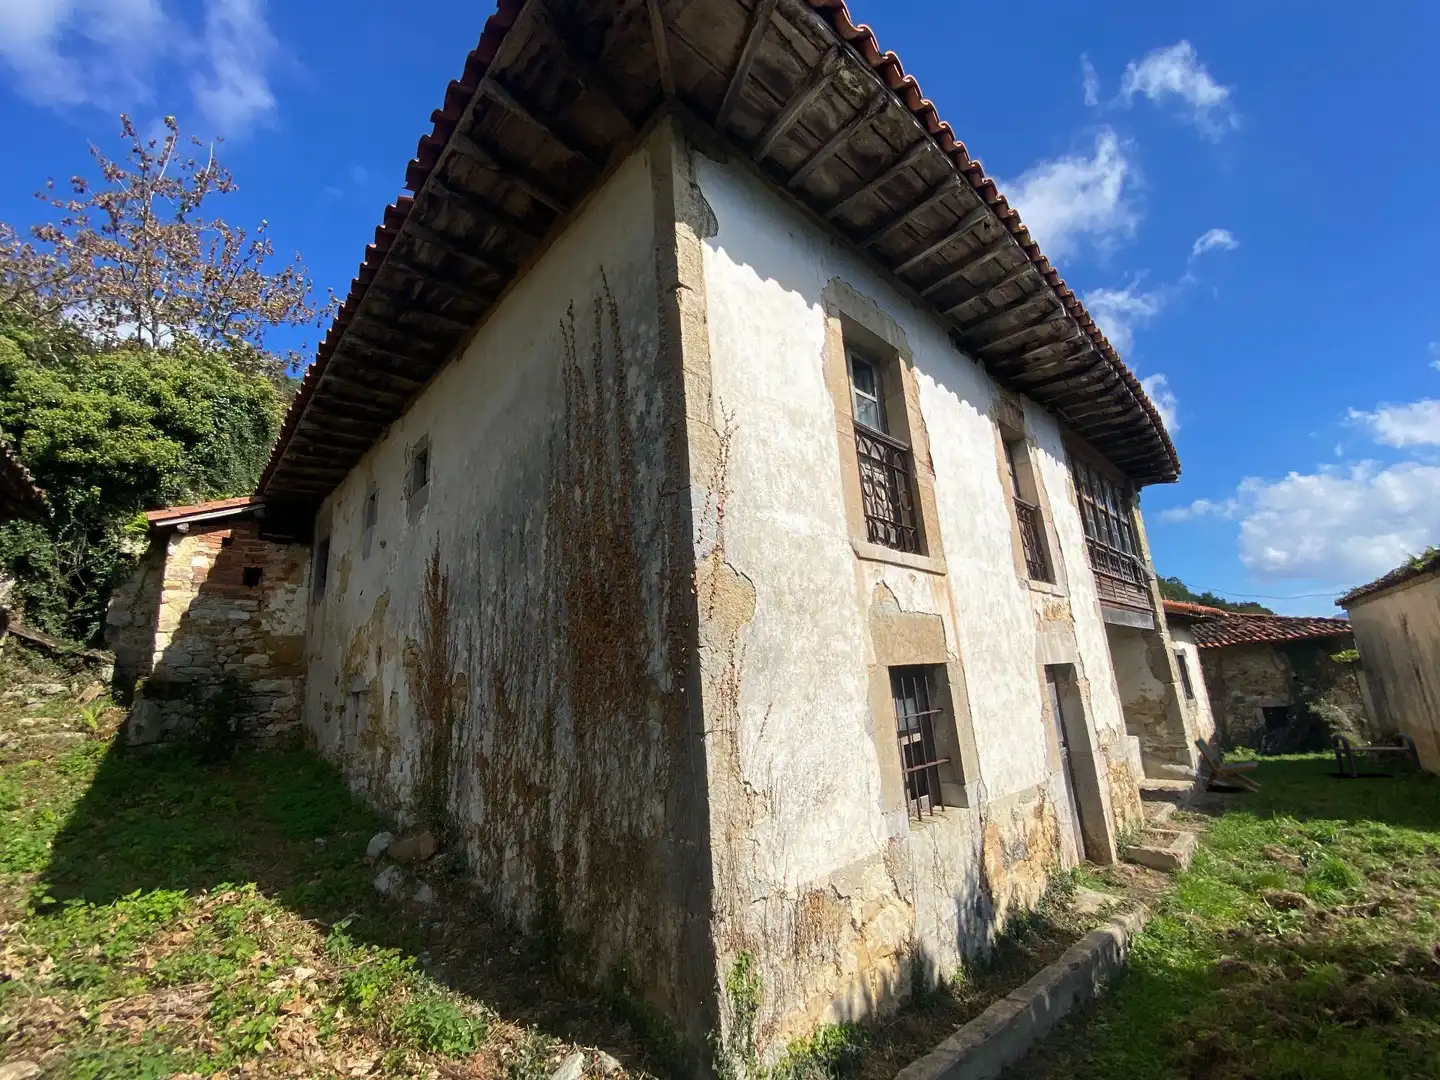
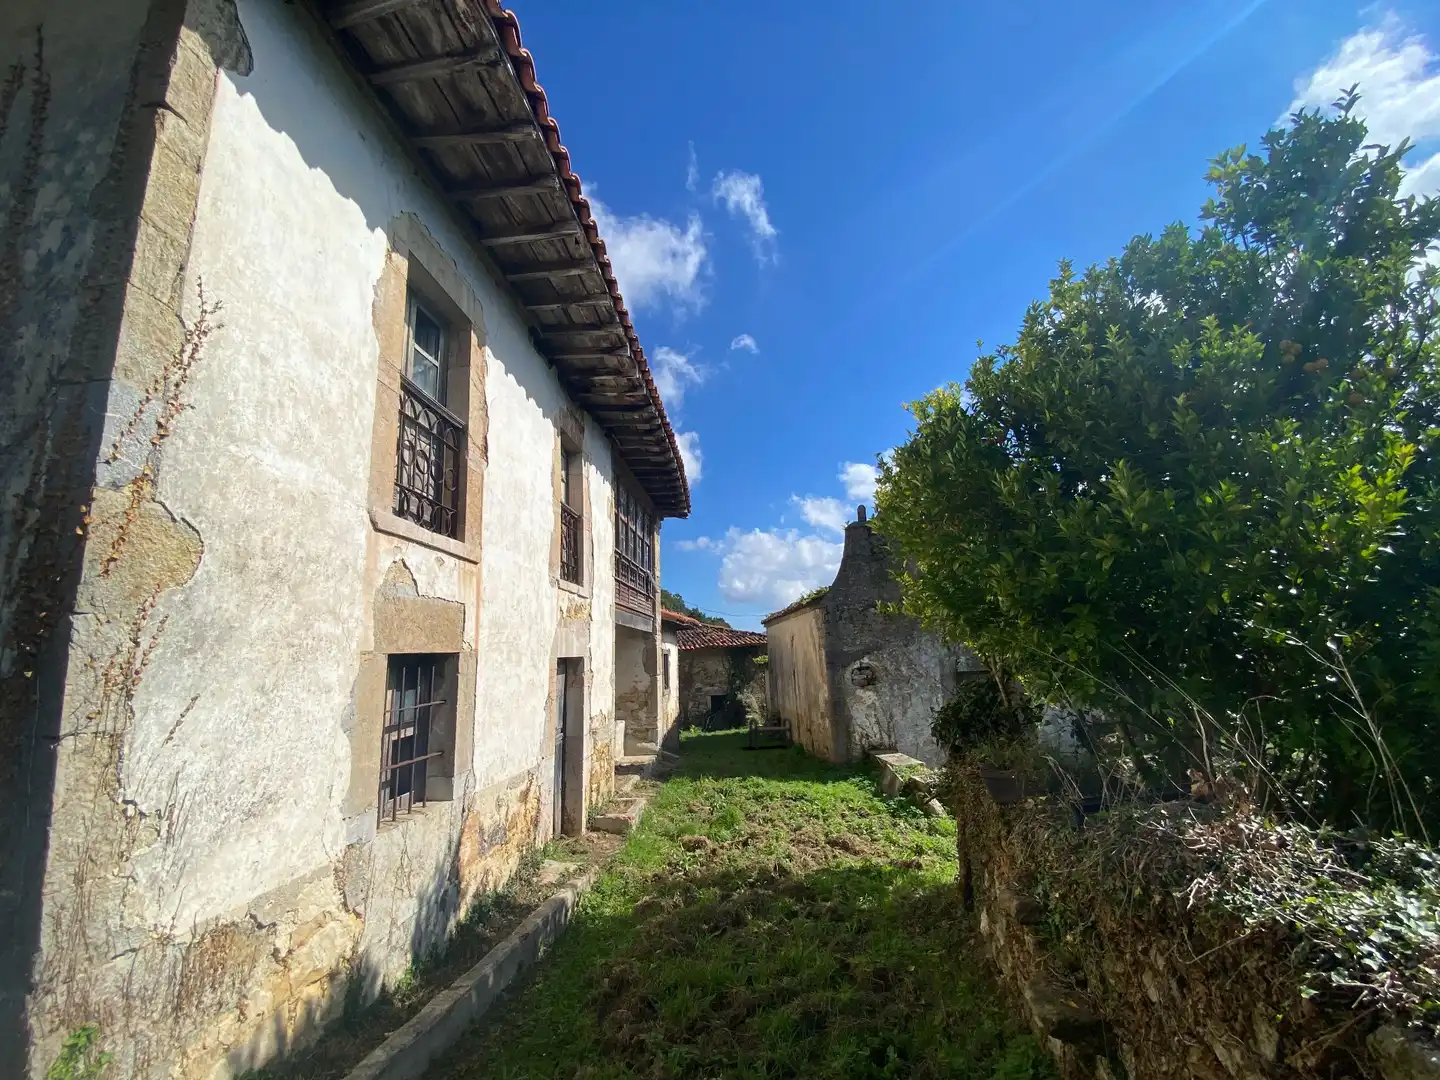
lounge chair: present [1194,738,1259,791] -> none [663,721,702,763]

